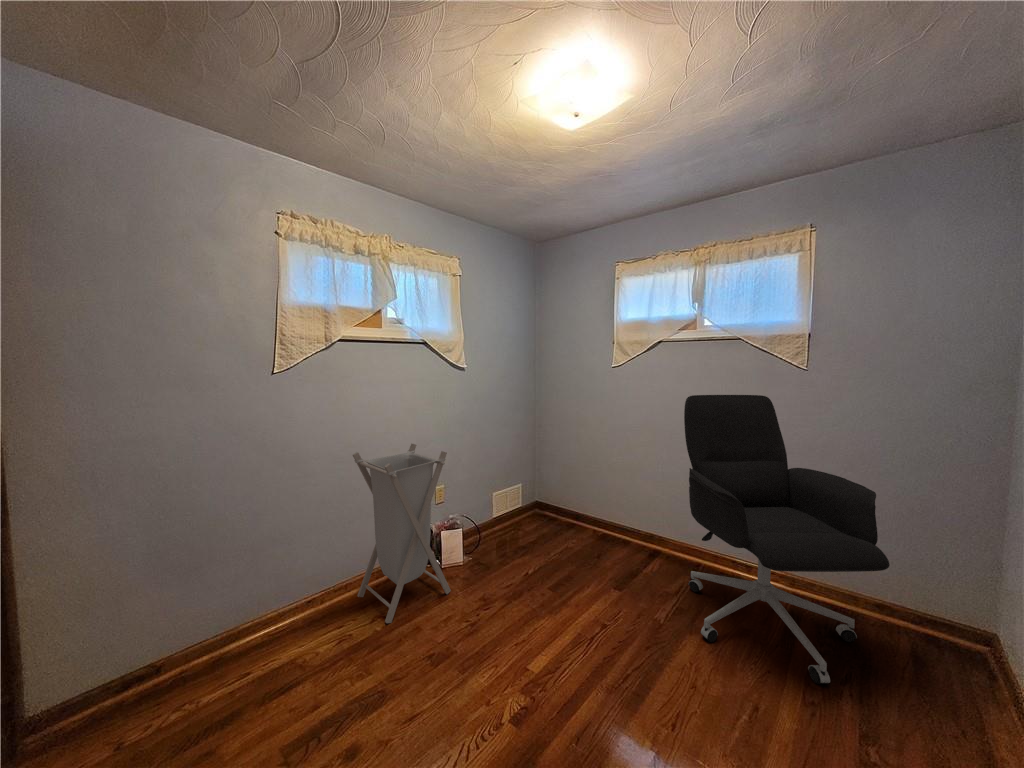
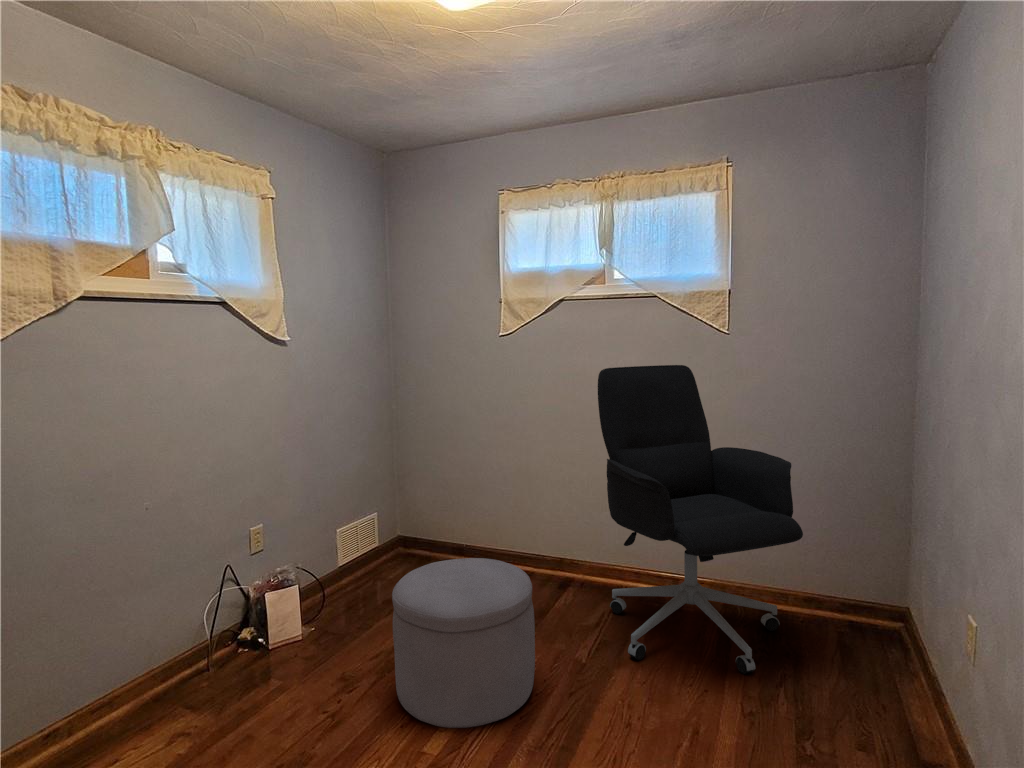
laundry hamper: present [353,443,451,623] -> none [116,461,294,731]
ottoman: none [511,531,619,672] -> present [392,558,535,728]

